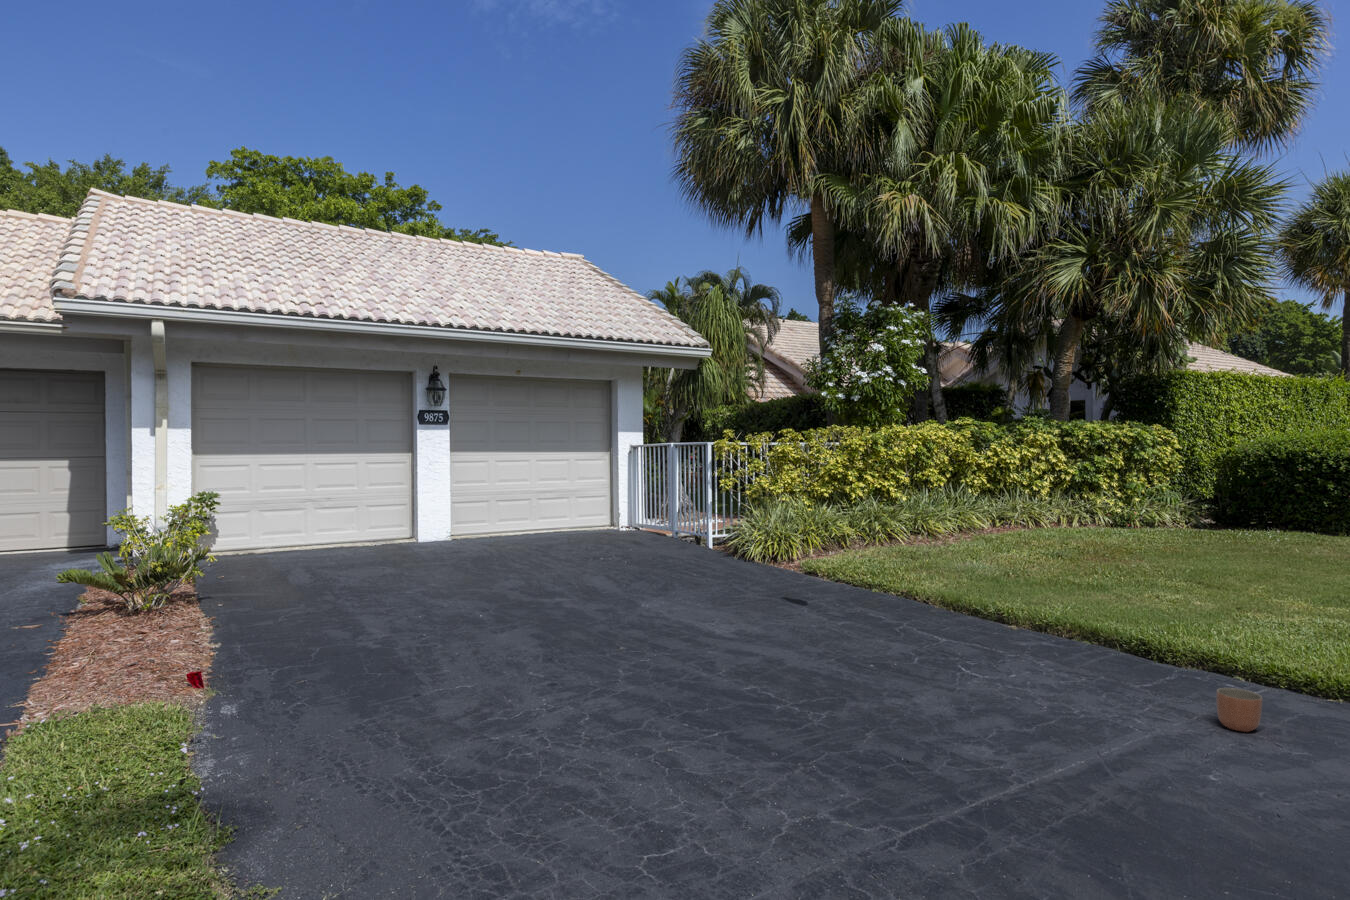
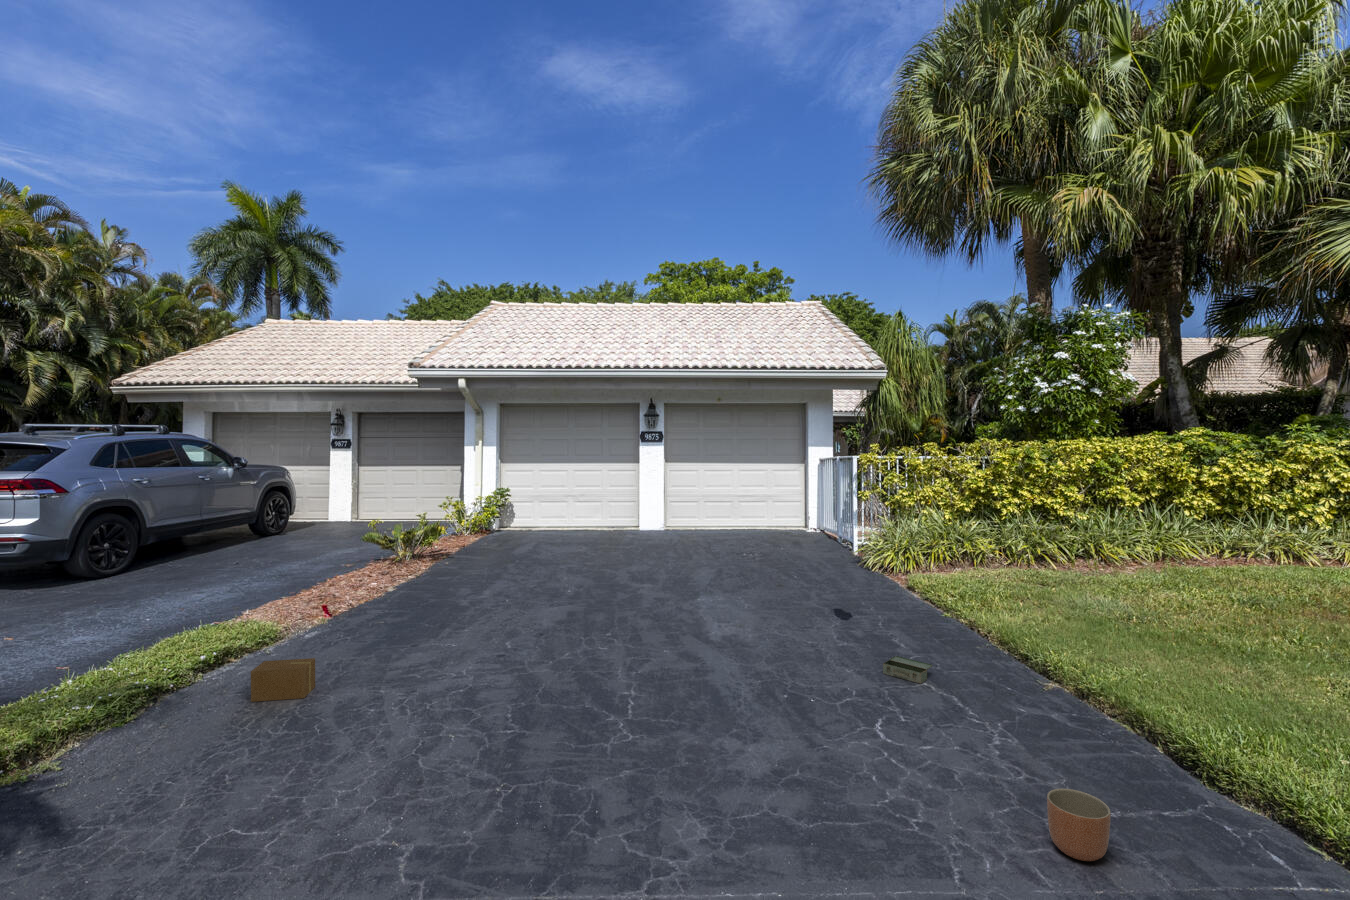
toolbox: none [943,632,984,651] -> present [883,656,932,683]
cardboard box: none [384,729,466,801] -> present [251,658,315,702]

